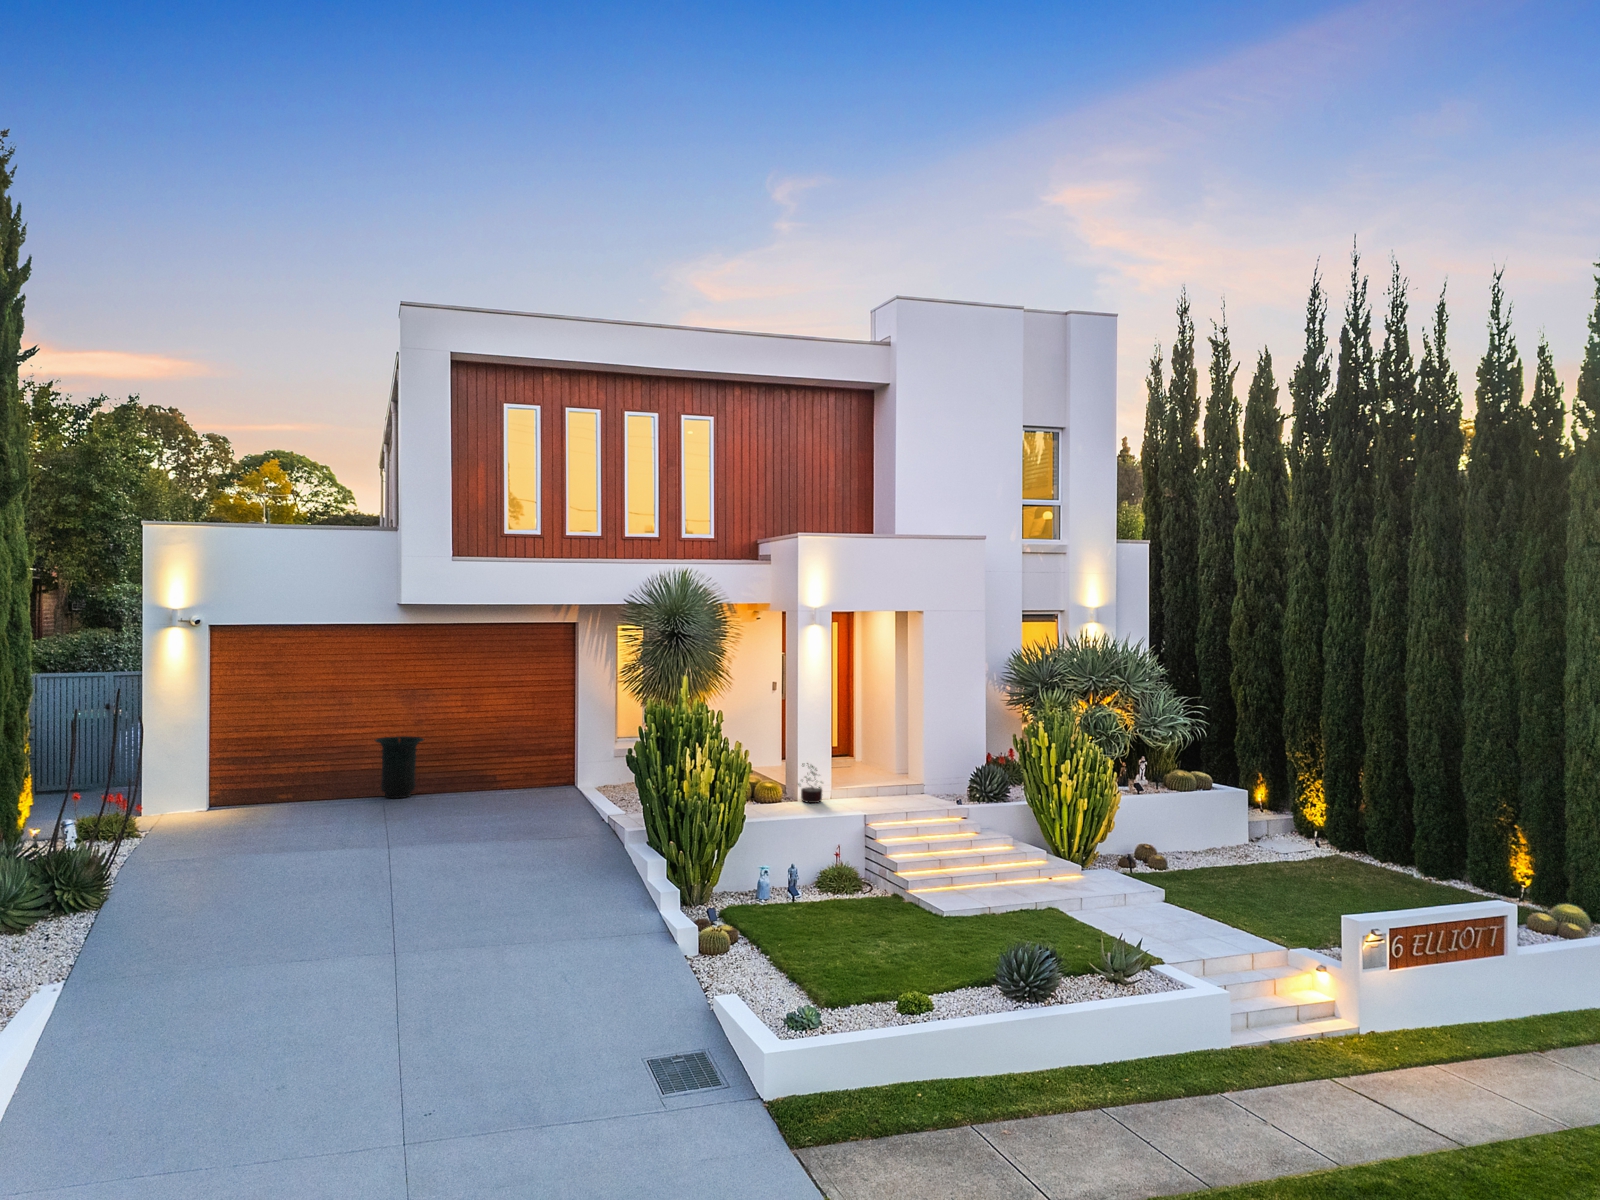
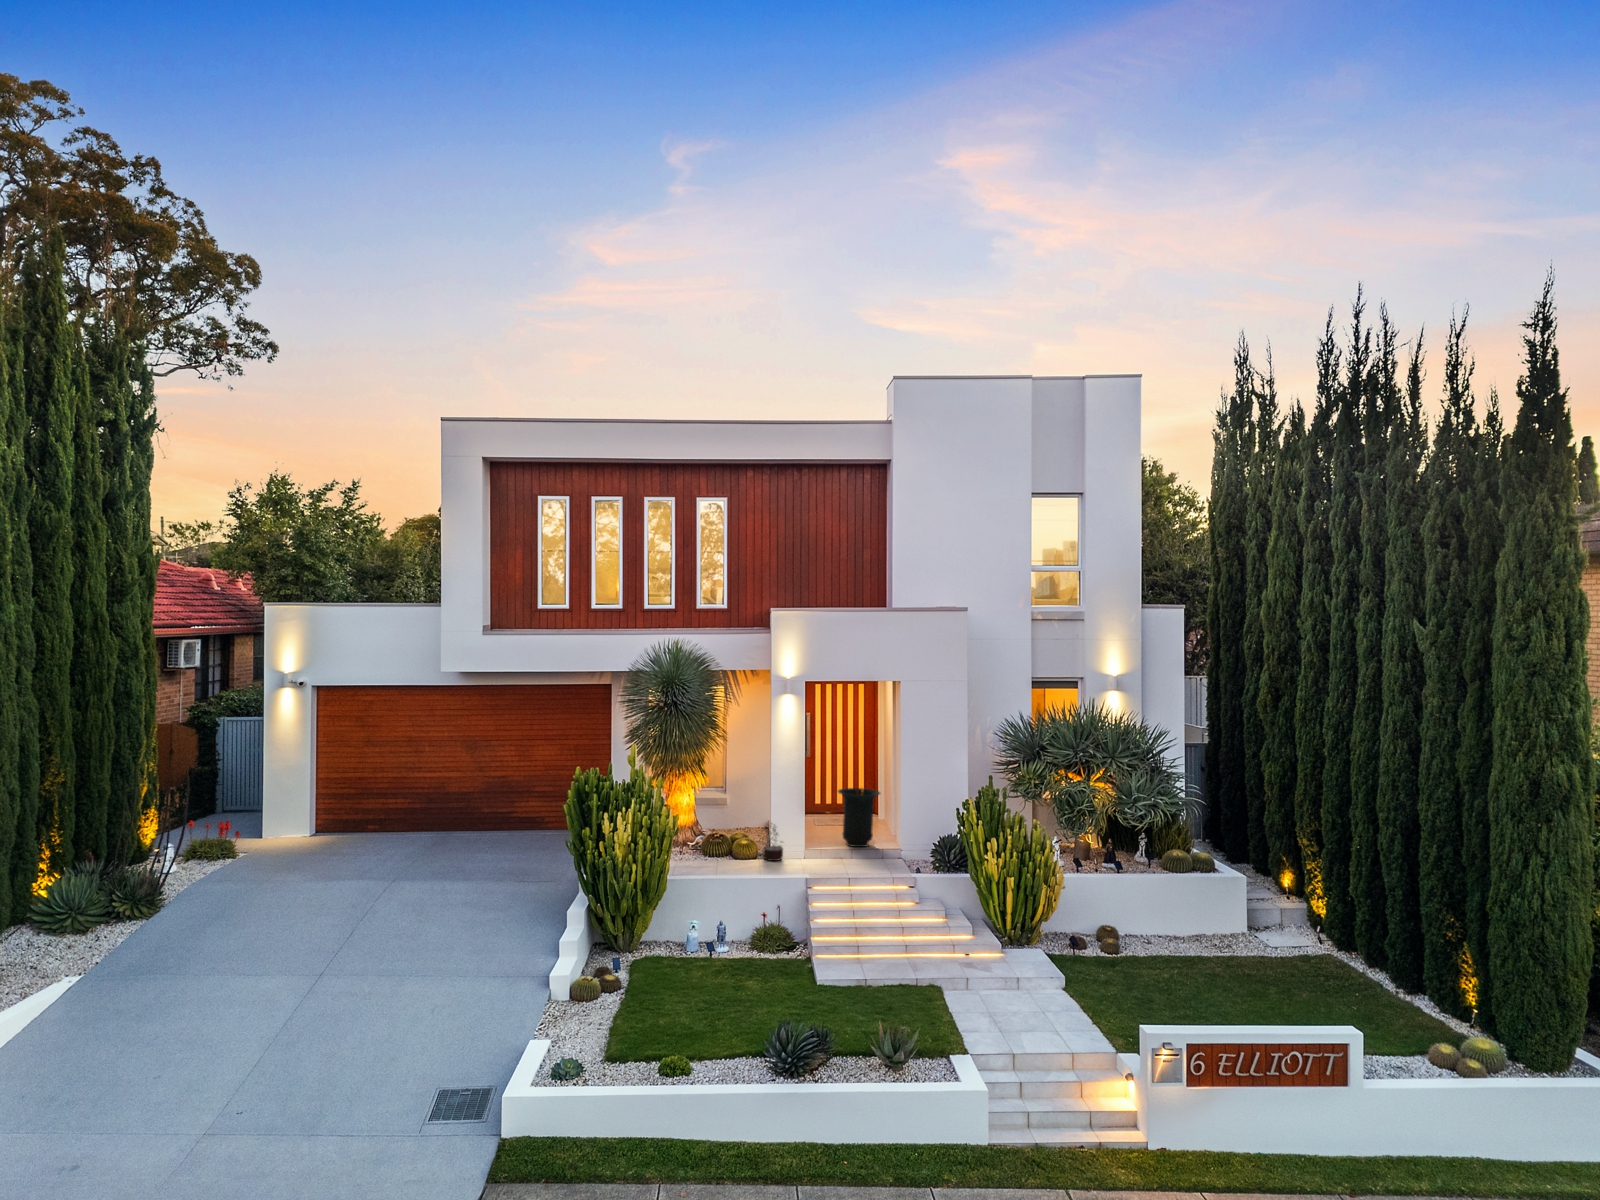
trash can: present [375,736,424,798] -> present [838,788,880,847]

